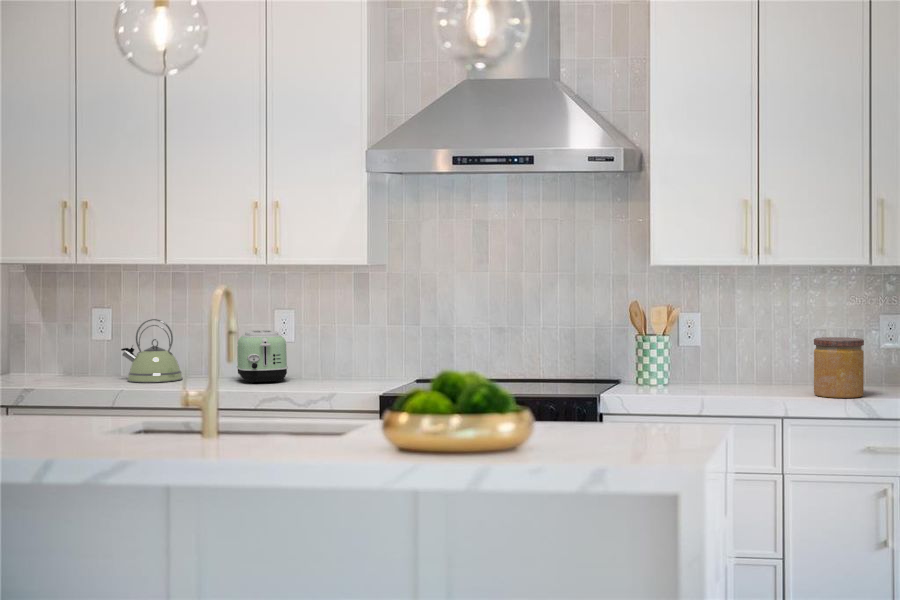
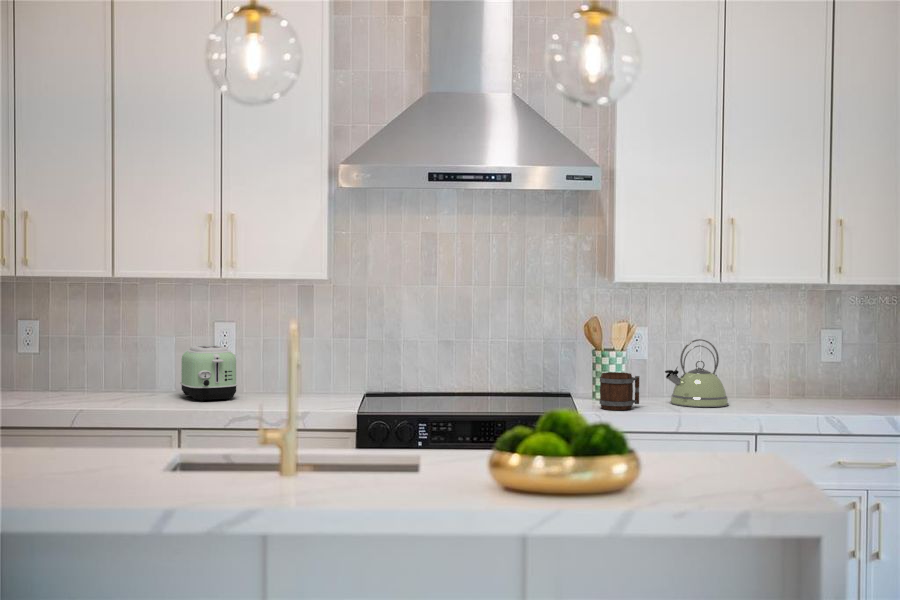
kettle: present [121,319,183,383] -> present [665,339,729,407]
jar: present [814,337,864,398] -> none [762,353,808,410]
mug: none [633,357,677,396] -> present [600,372,639,410]

